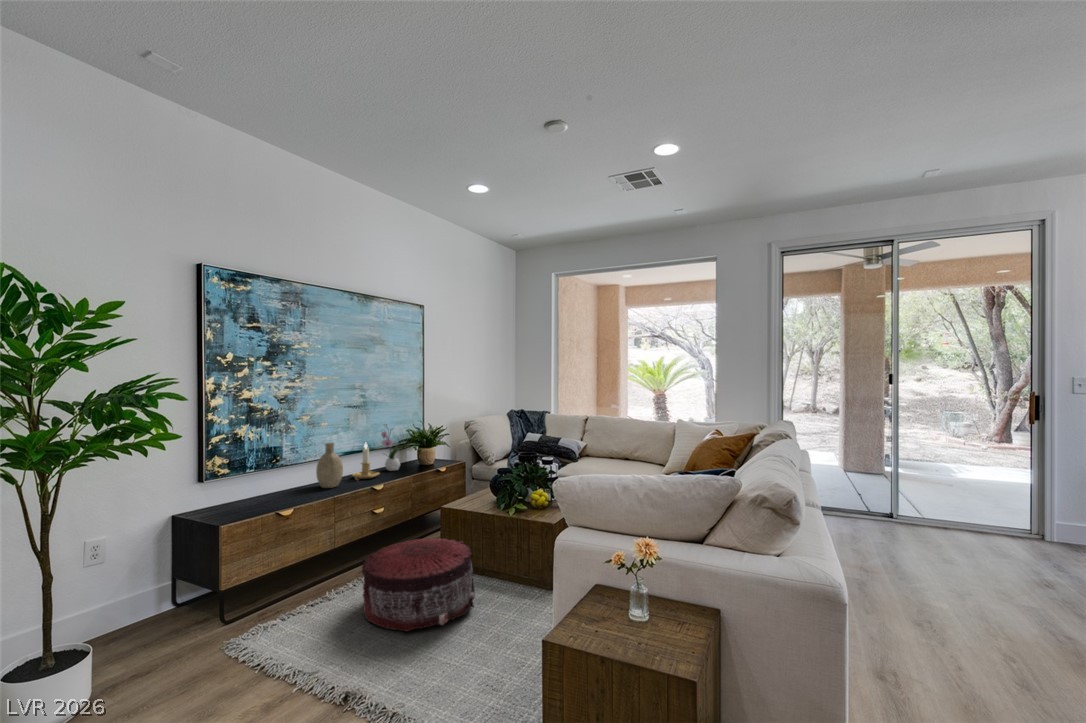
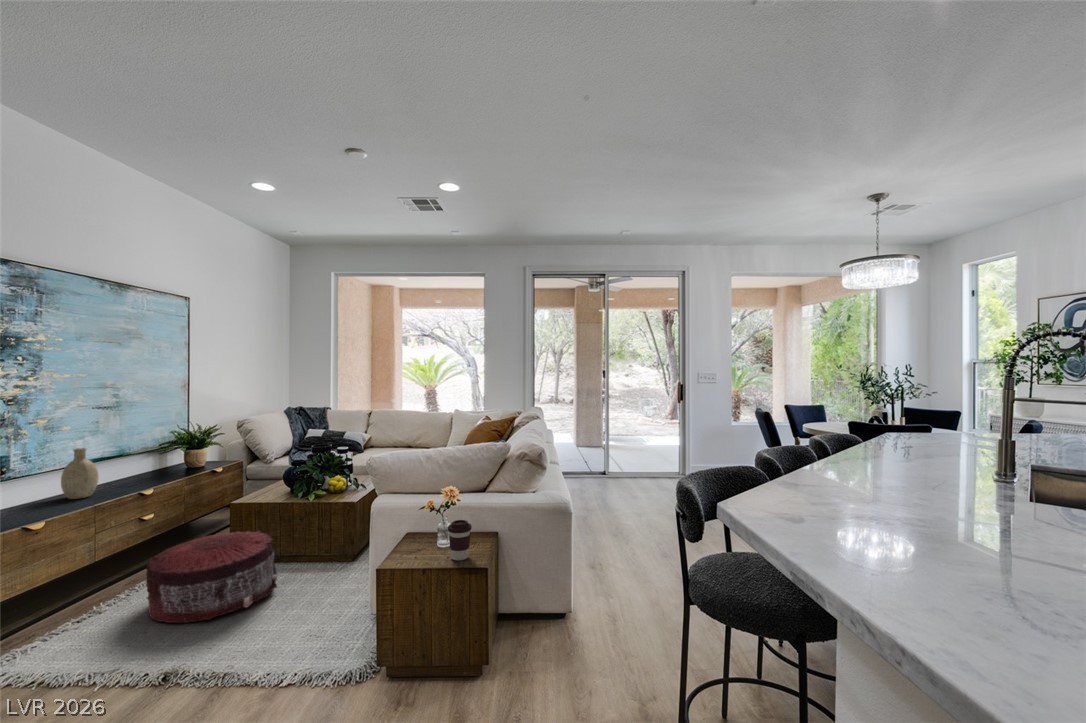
flower arrangement: present [381,431,400,471] -> none [140,426,170,476]
candlestick: present [352,443,379,480] -> none [105,445,143,488]
coffee cup: none [642,585,675,644] -> present [448,520,472,560]

